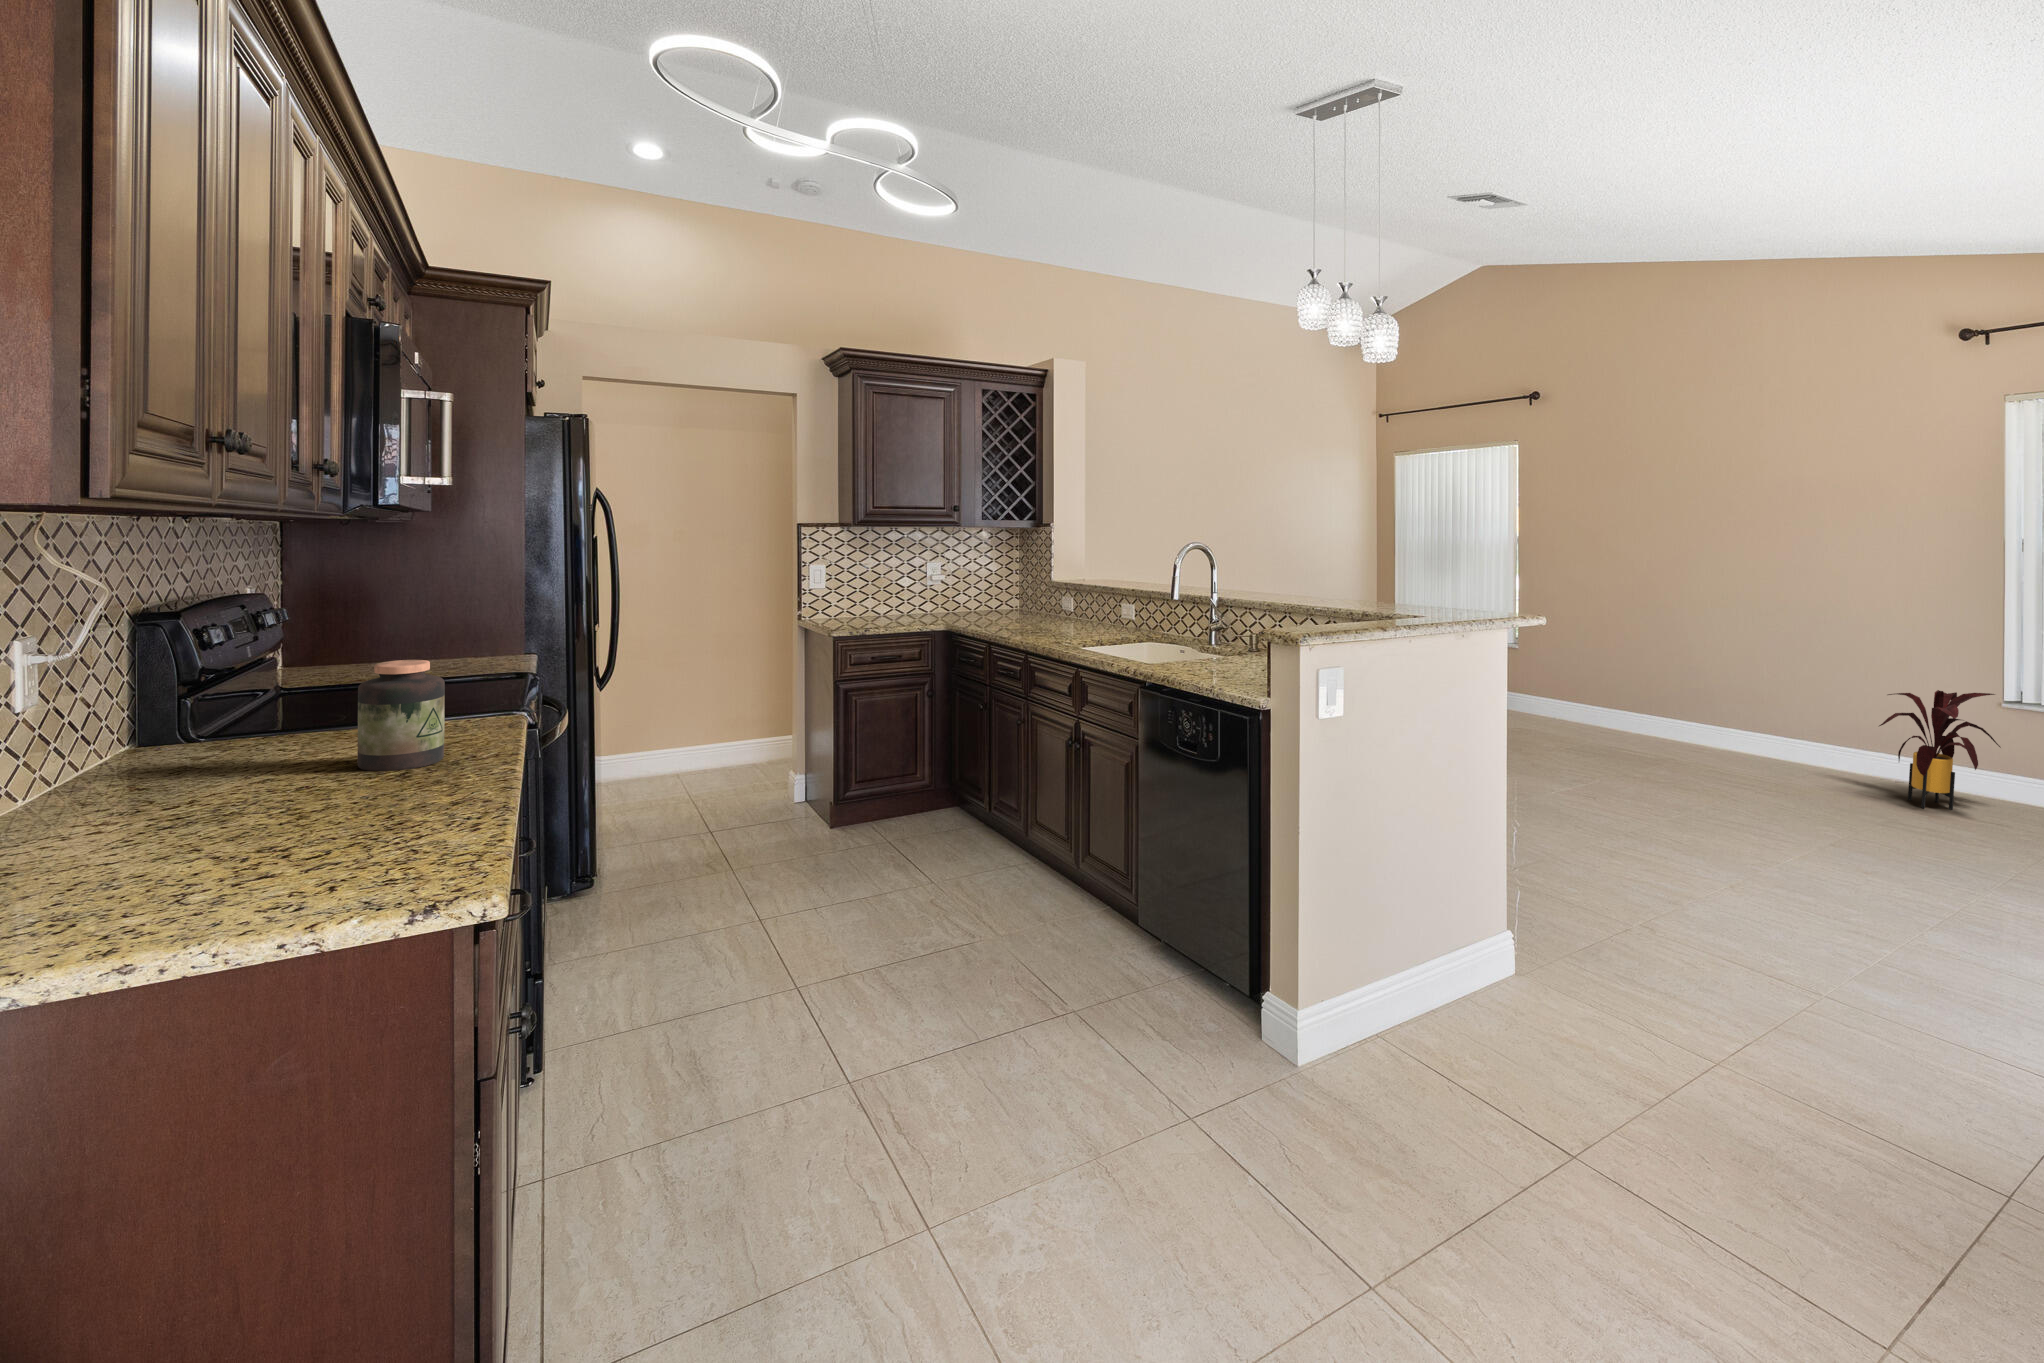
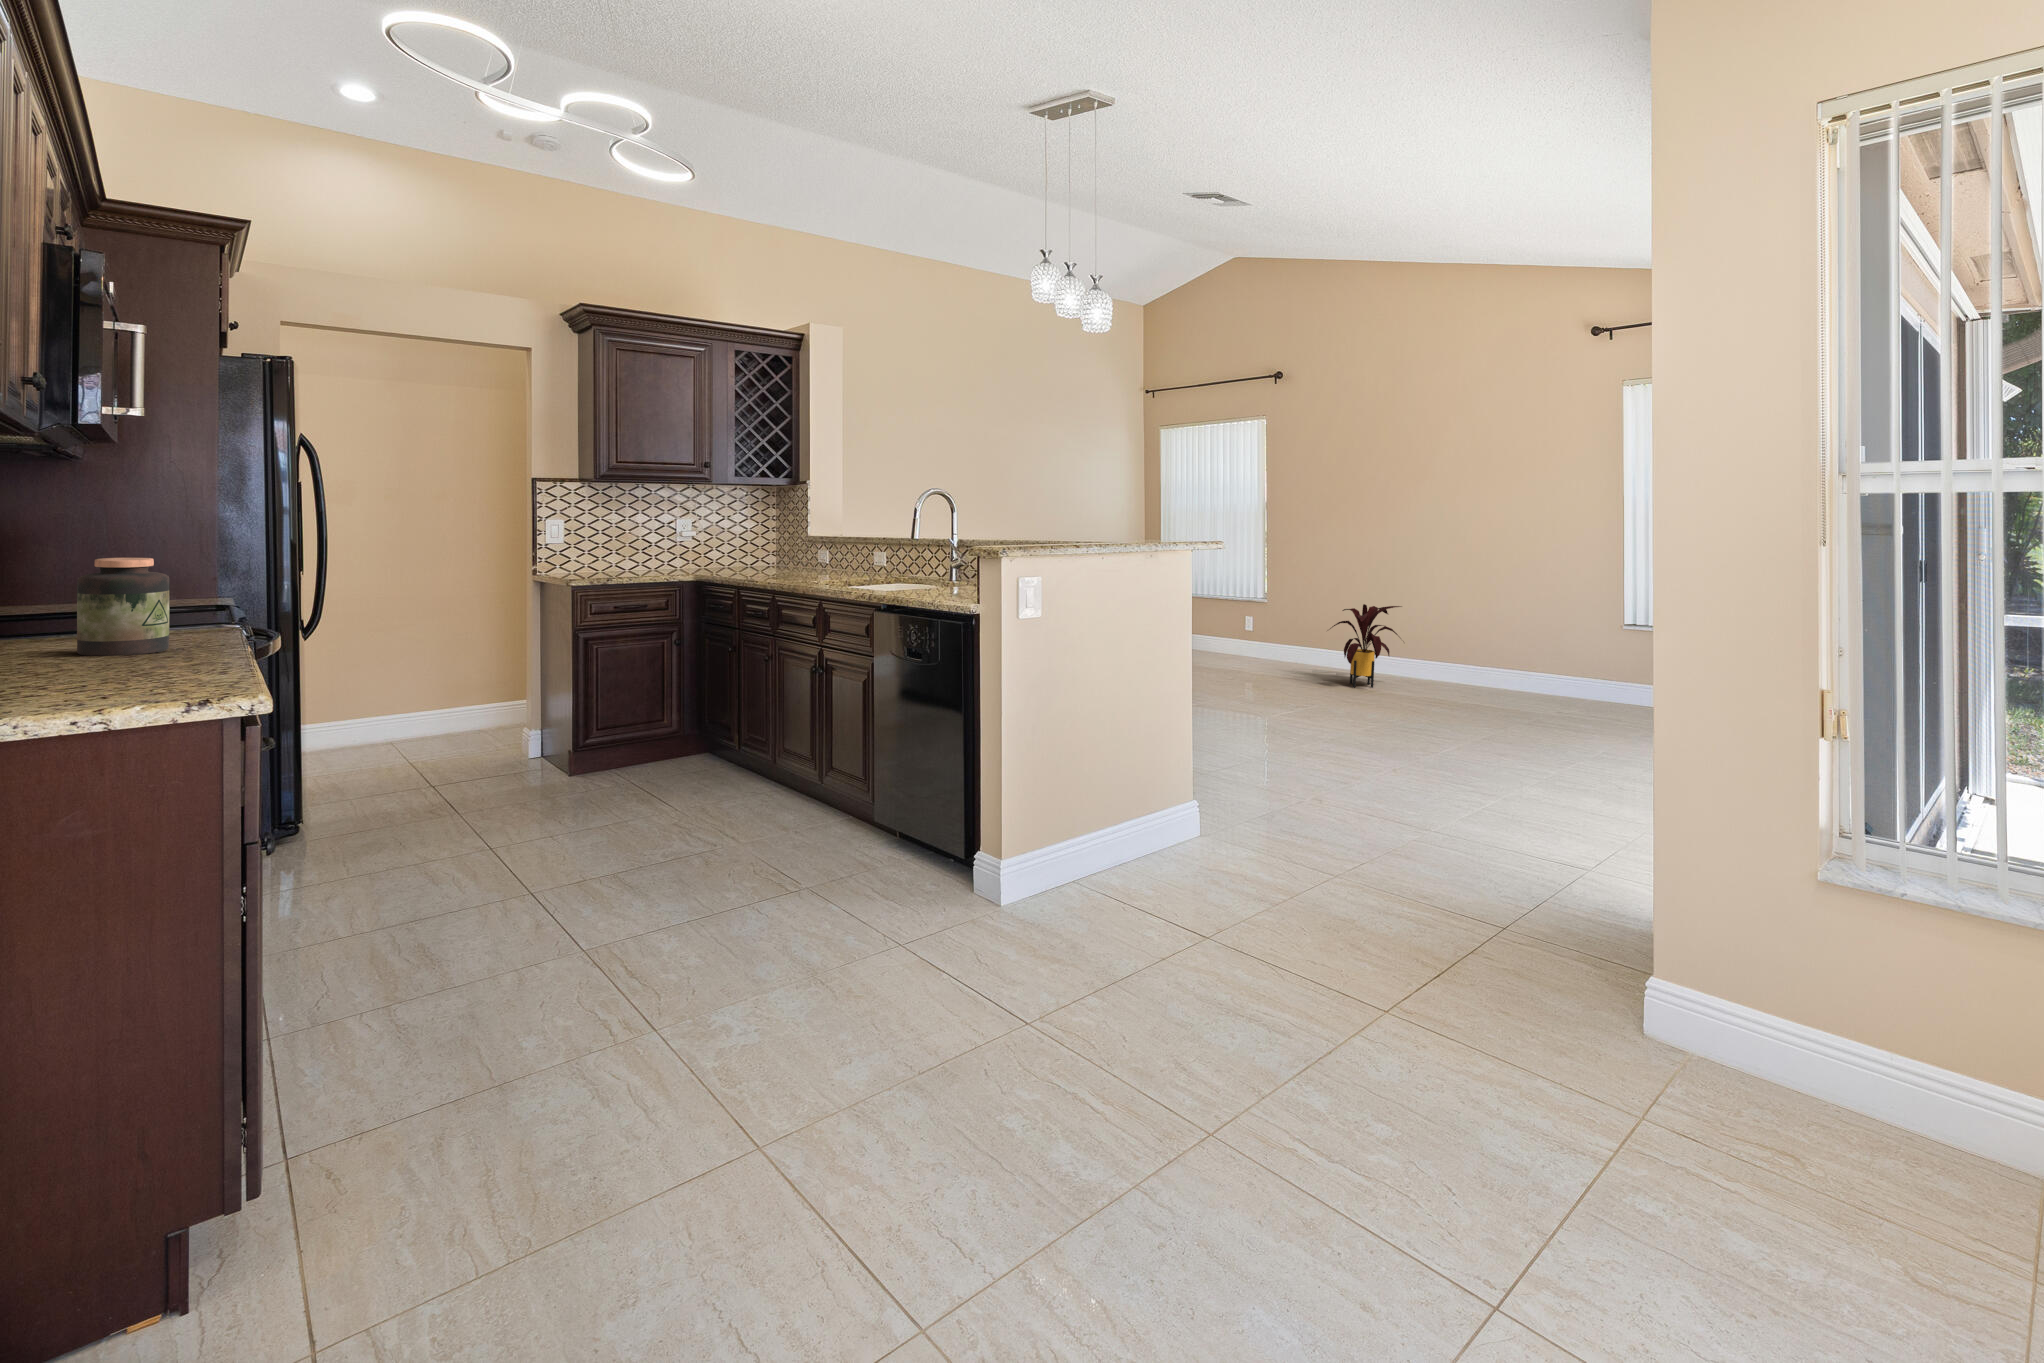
house plant: present [1879,690,2001,810] -> present [1330,604,1401,688]

